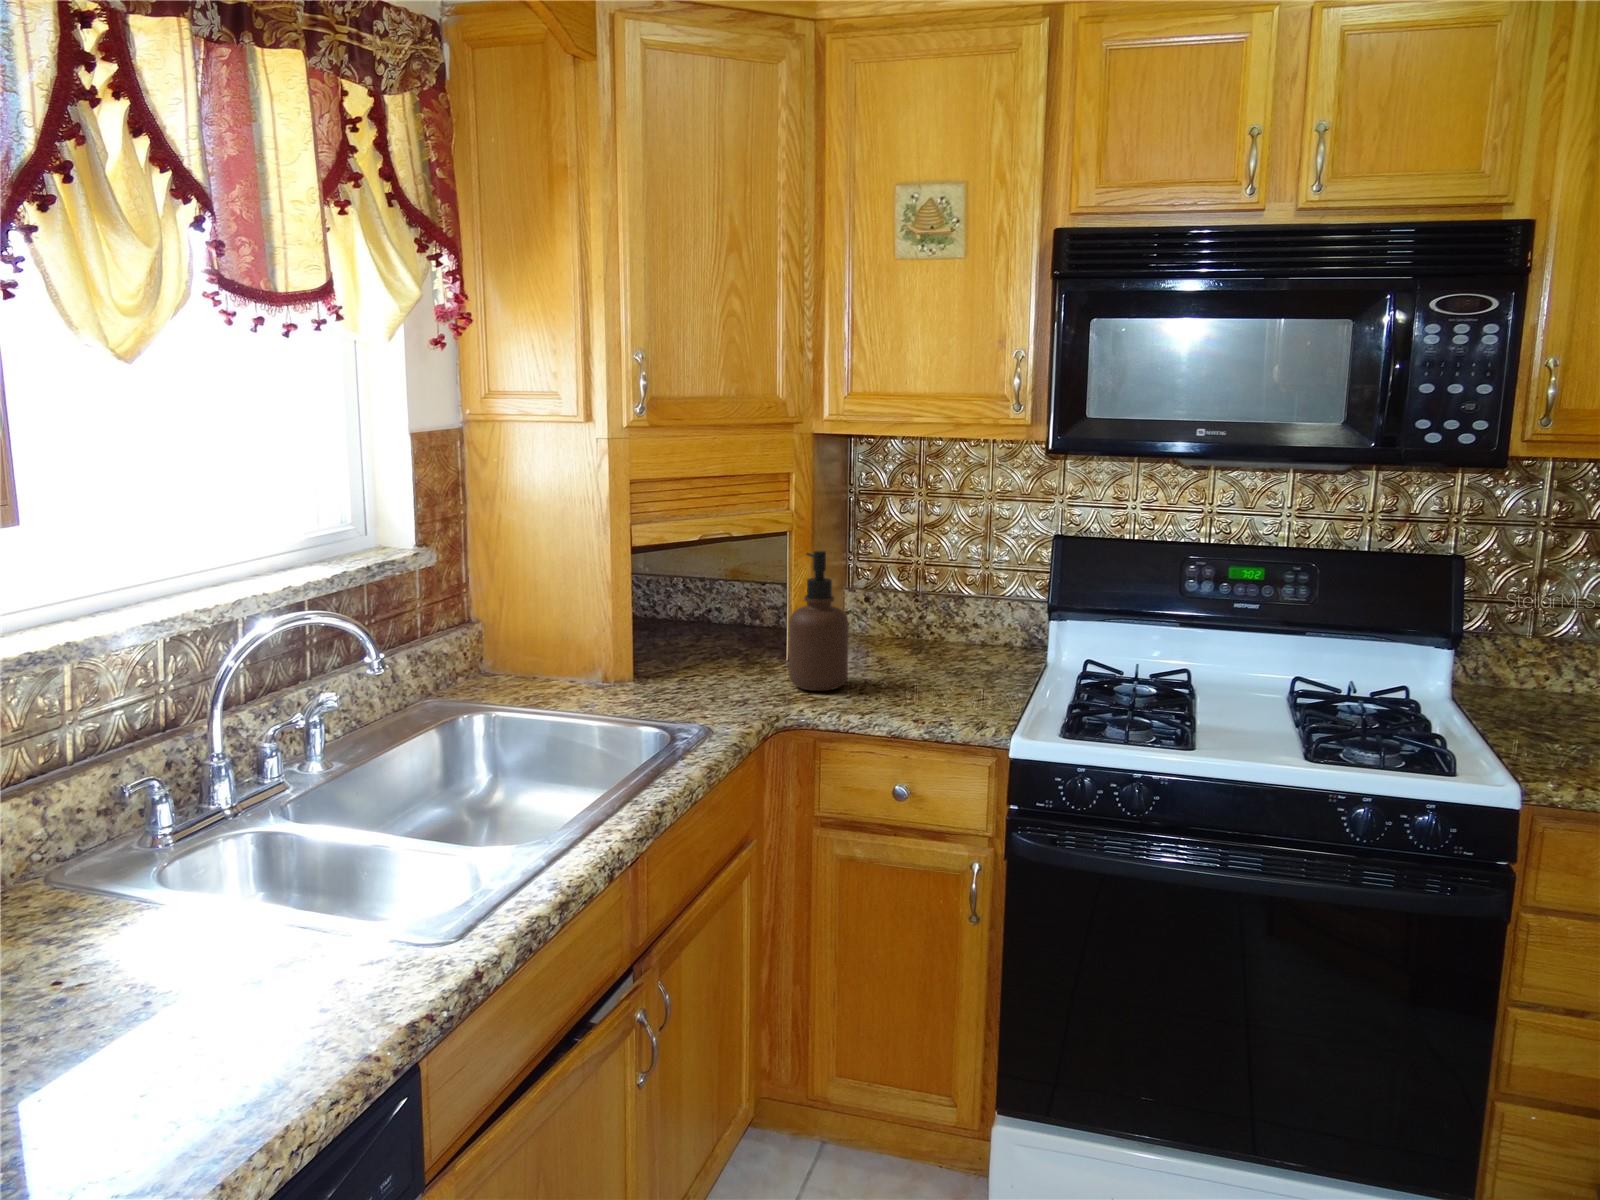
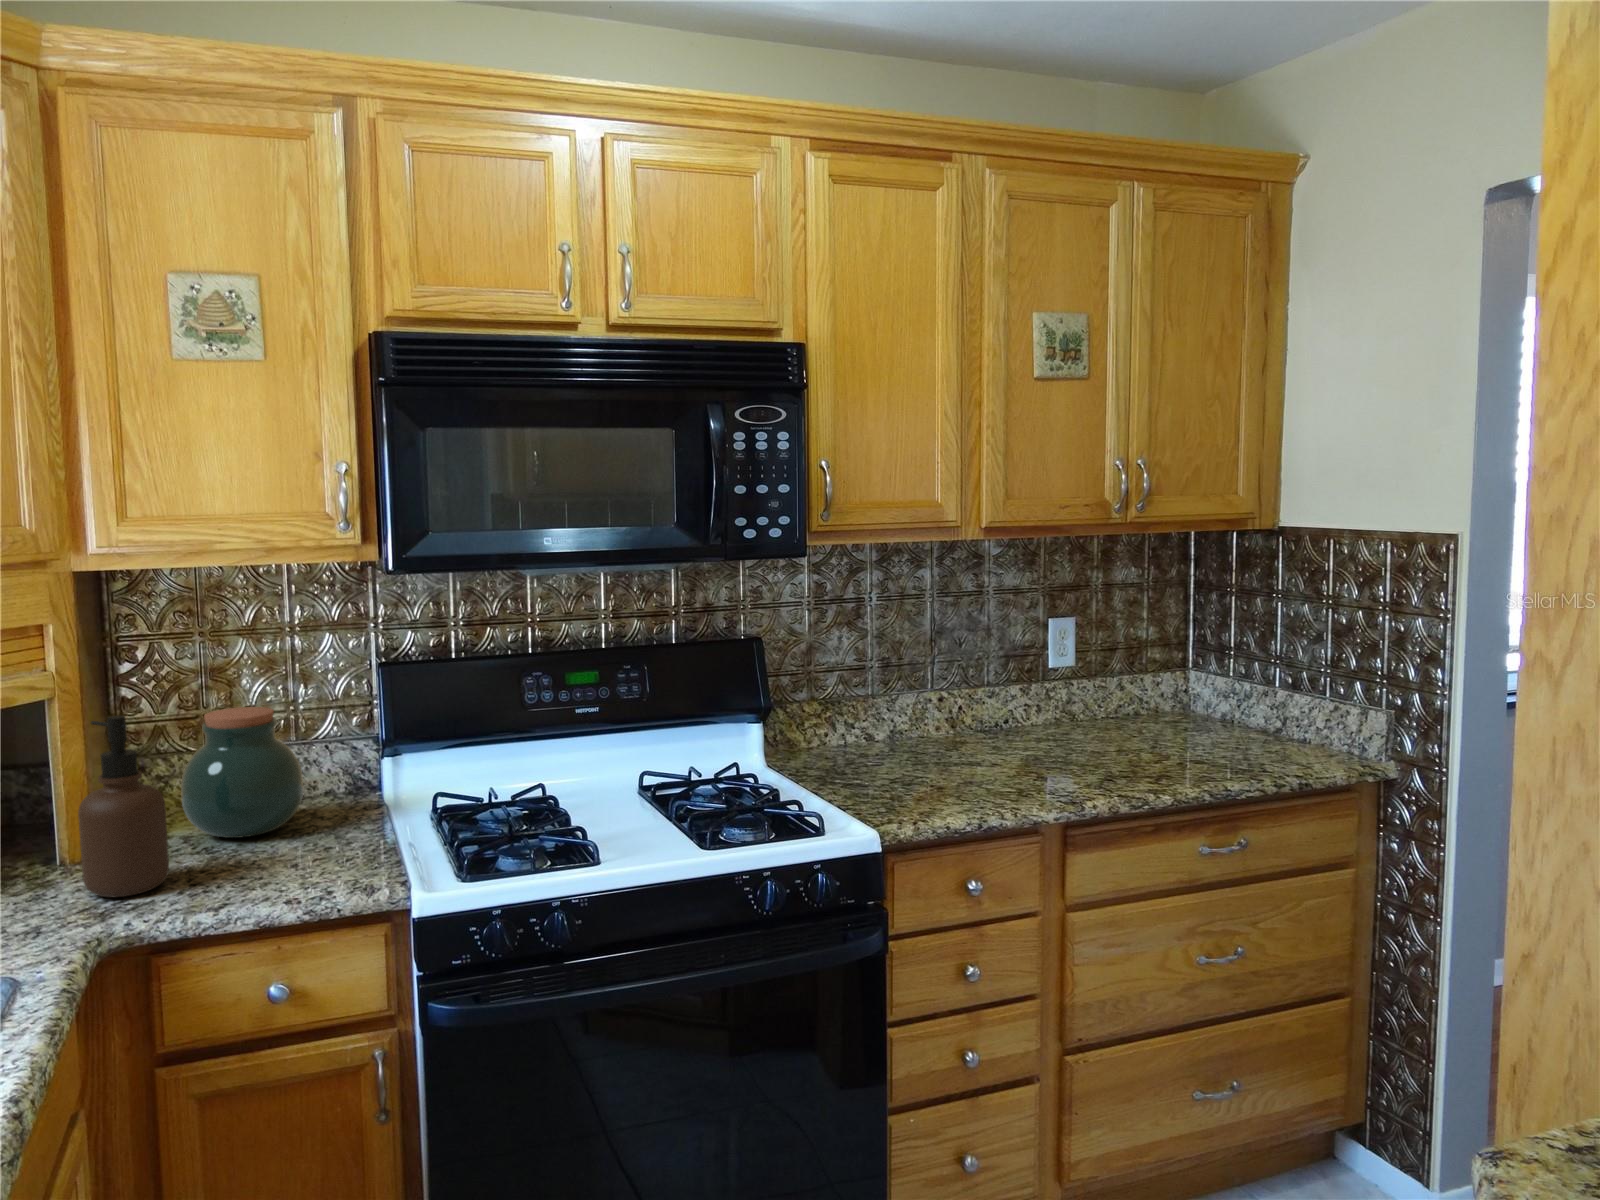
jar: none [879,558,972,666] -> present [181,707,303,838]

